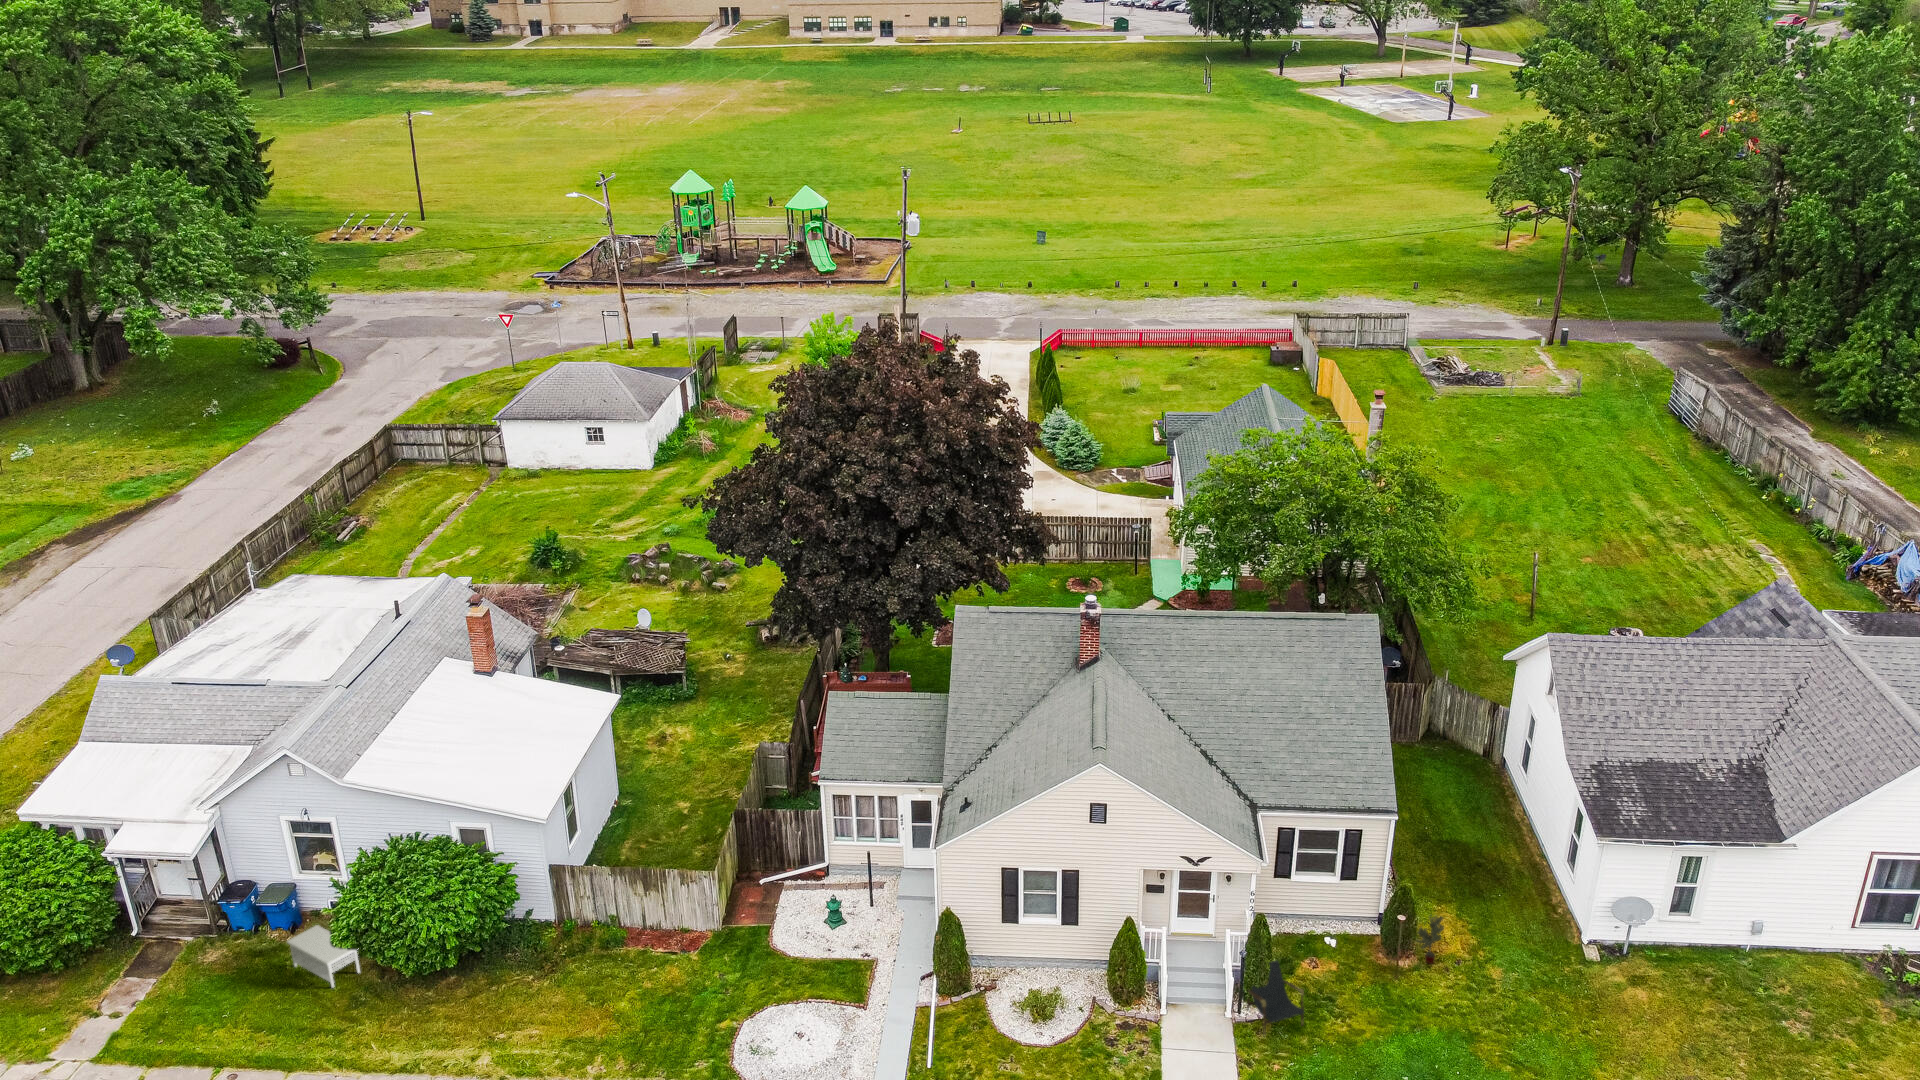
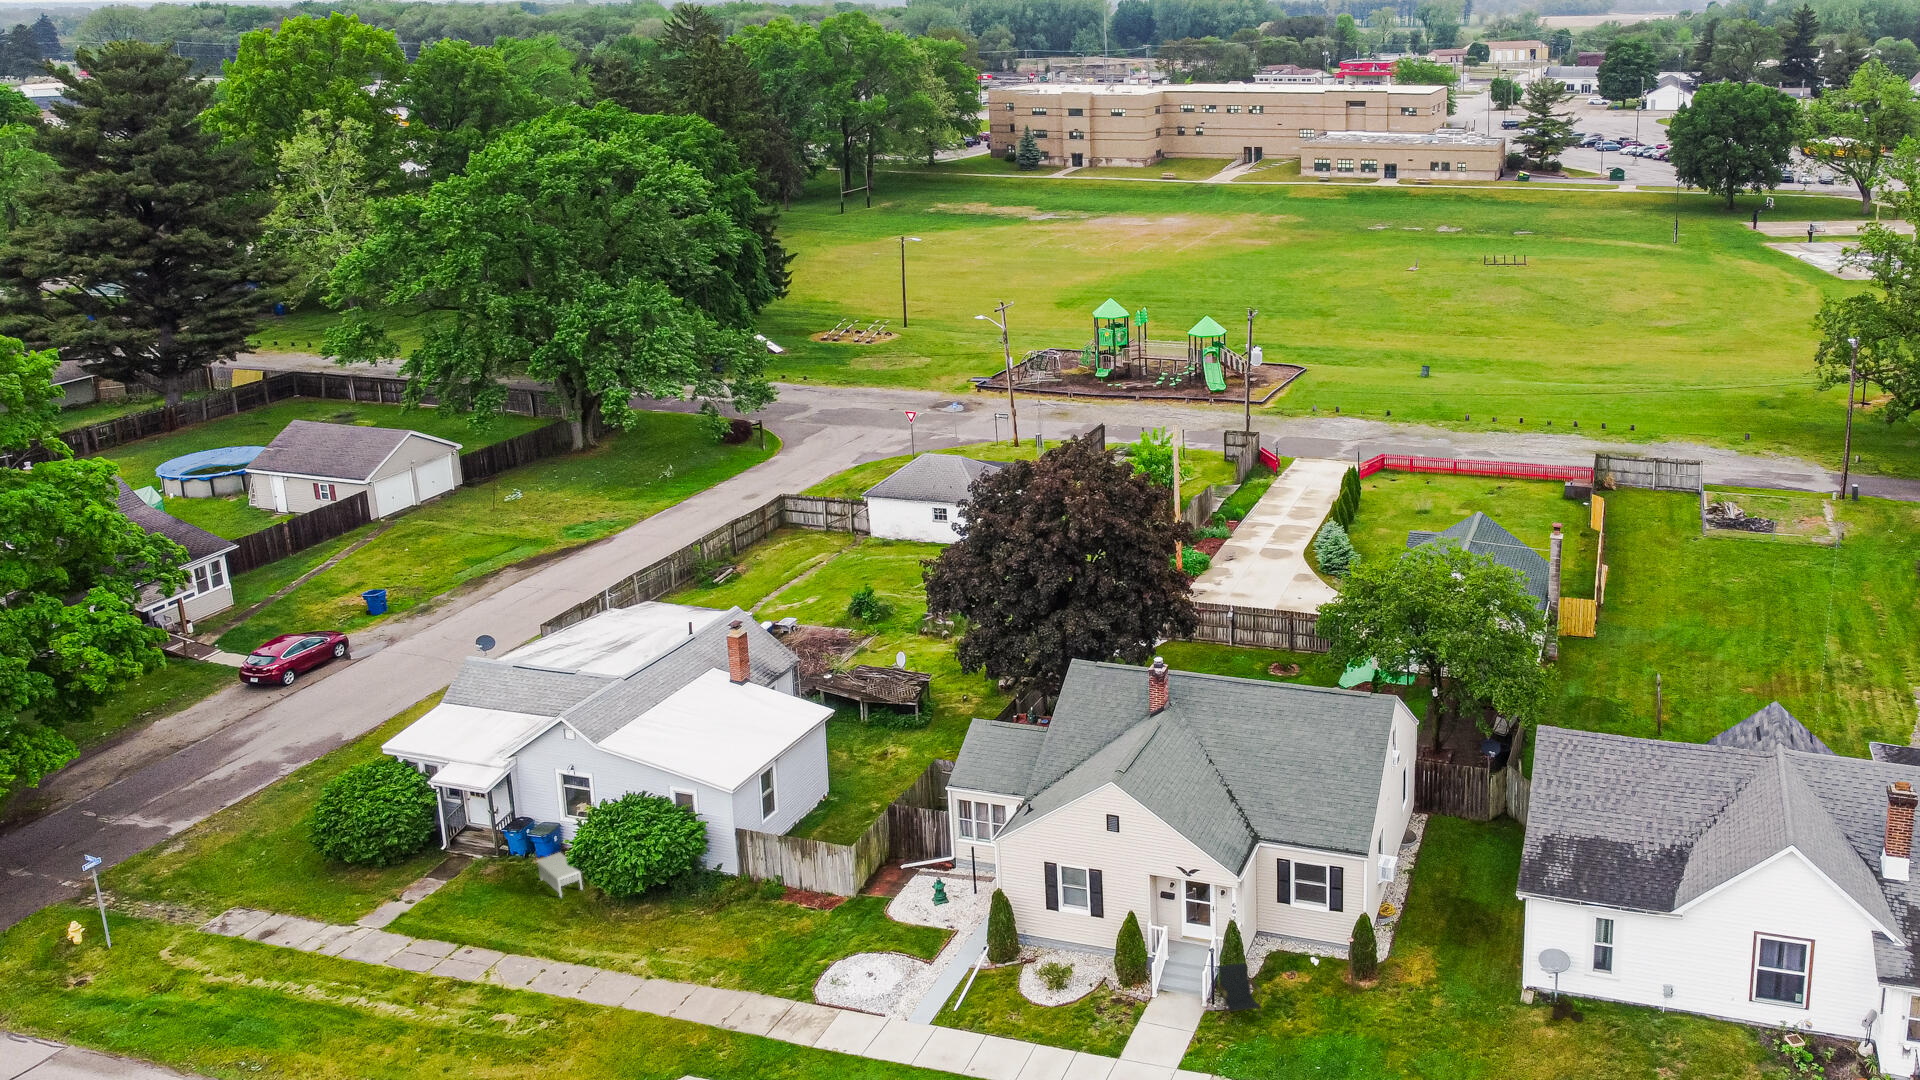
potted tree: present [1417,916,1444,964] -> none [1373,945,1401,987]
woven basket: none [1619,946,1662,977] -> present [1552,995,1583,1021]

